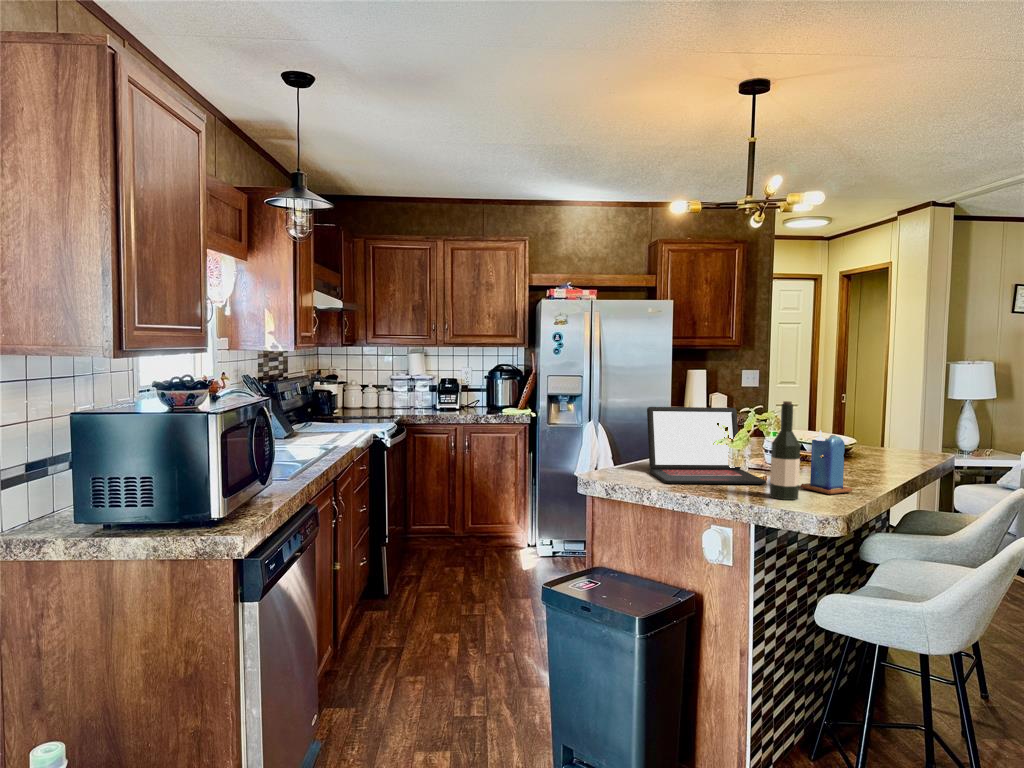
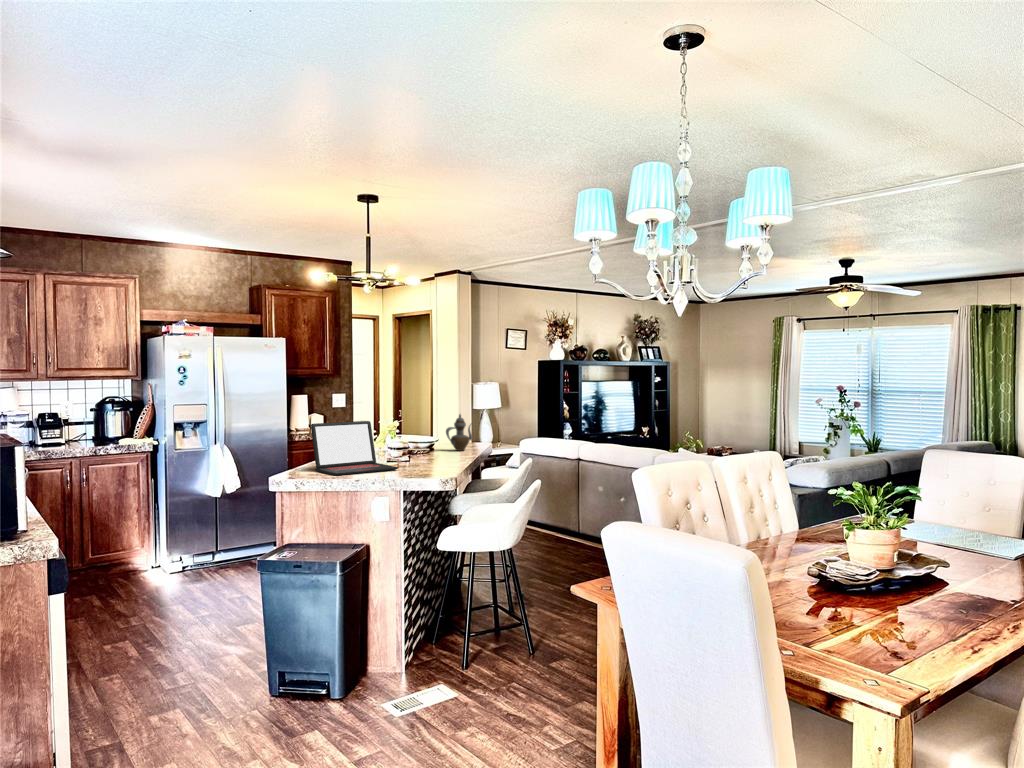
wine bottle: present [770,401,800,500] -> none [406,413,423,475]
teapot: none [873,404,921,461] -> present [446,414,473,451]
candle: present [801,430,852,494] -> none [419,431,449,470]

